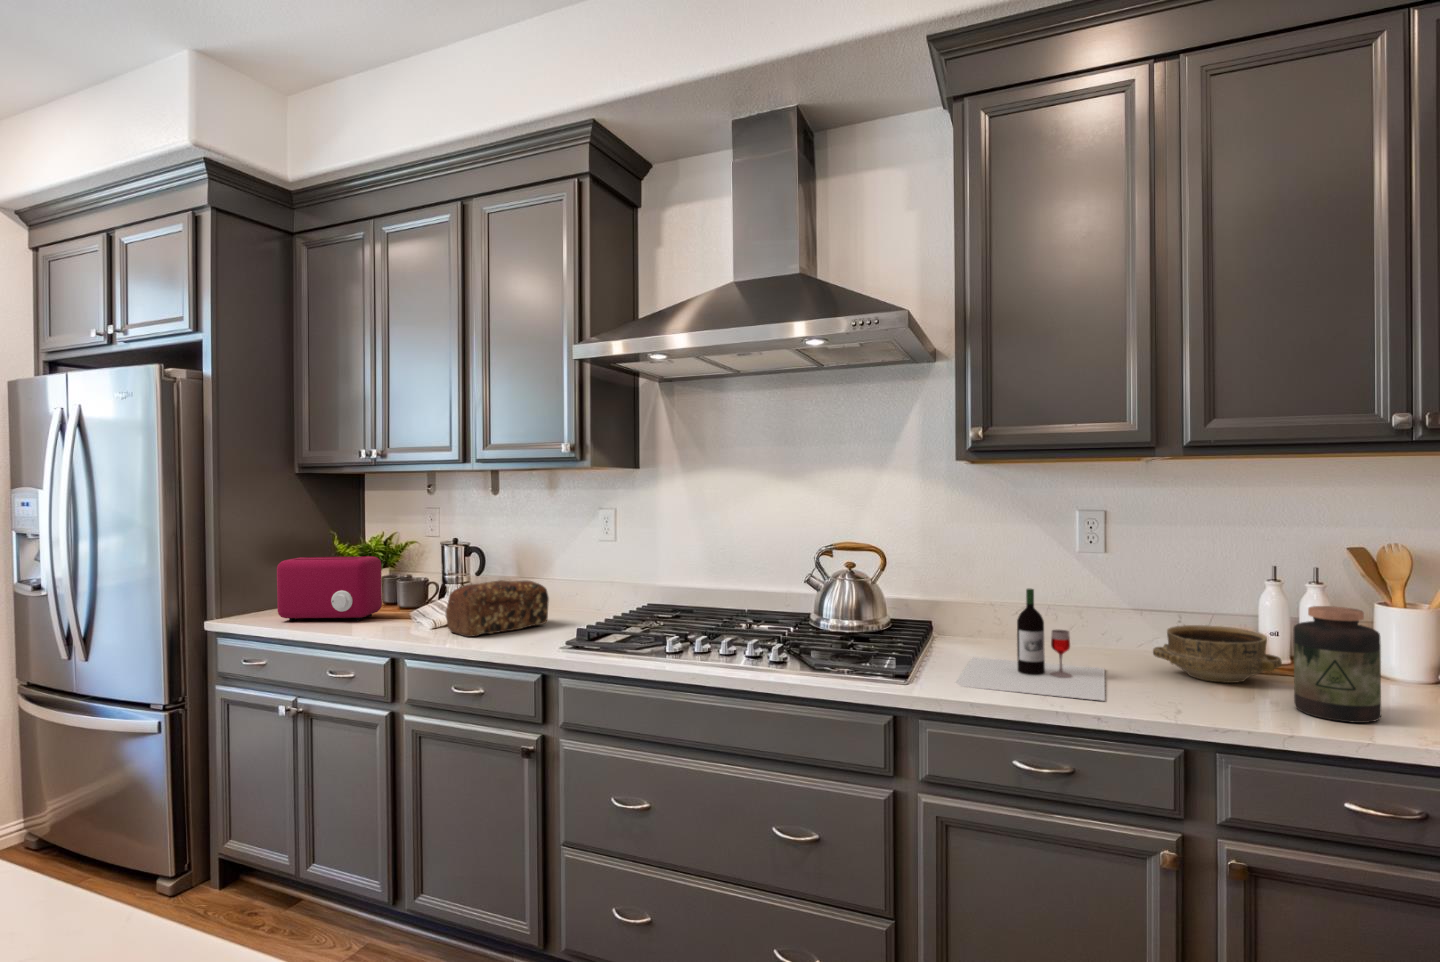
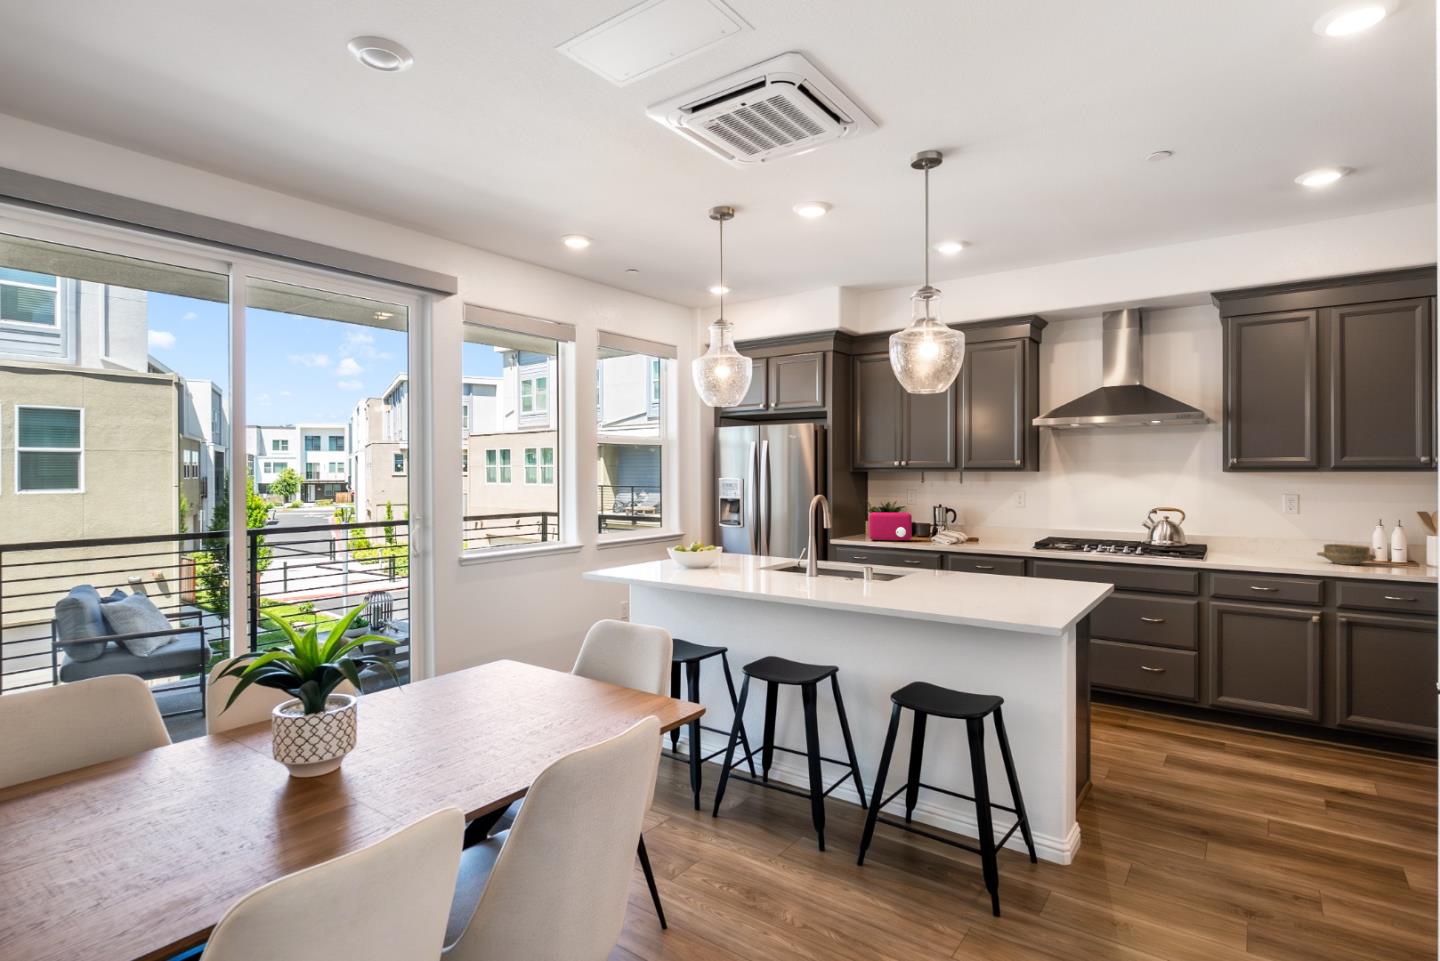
bread loaf: present [446,580,549,637] -> none [962,524,1005,547]
wine bottle: present [956,589,1105,701] -> none [1224,526,1294,566]
jar: present [1293,606,1381,723] -> none [1373,531,1407,572]

